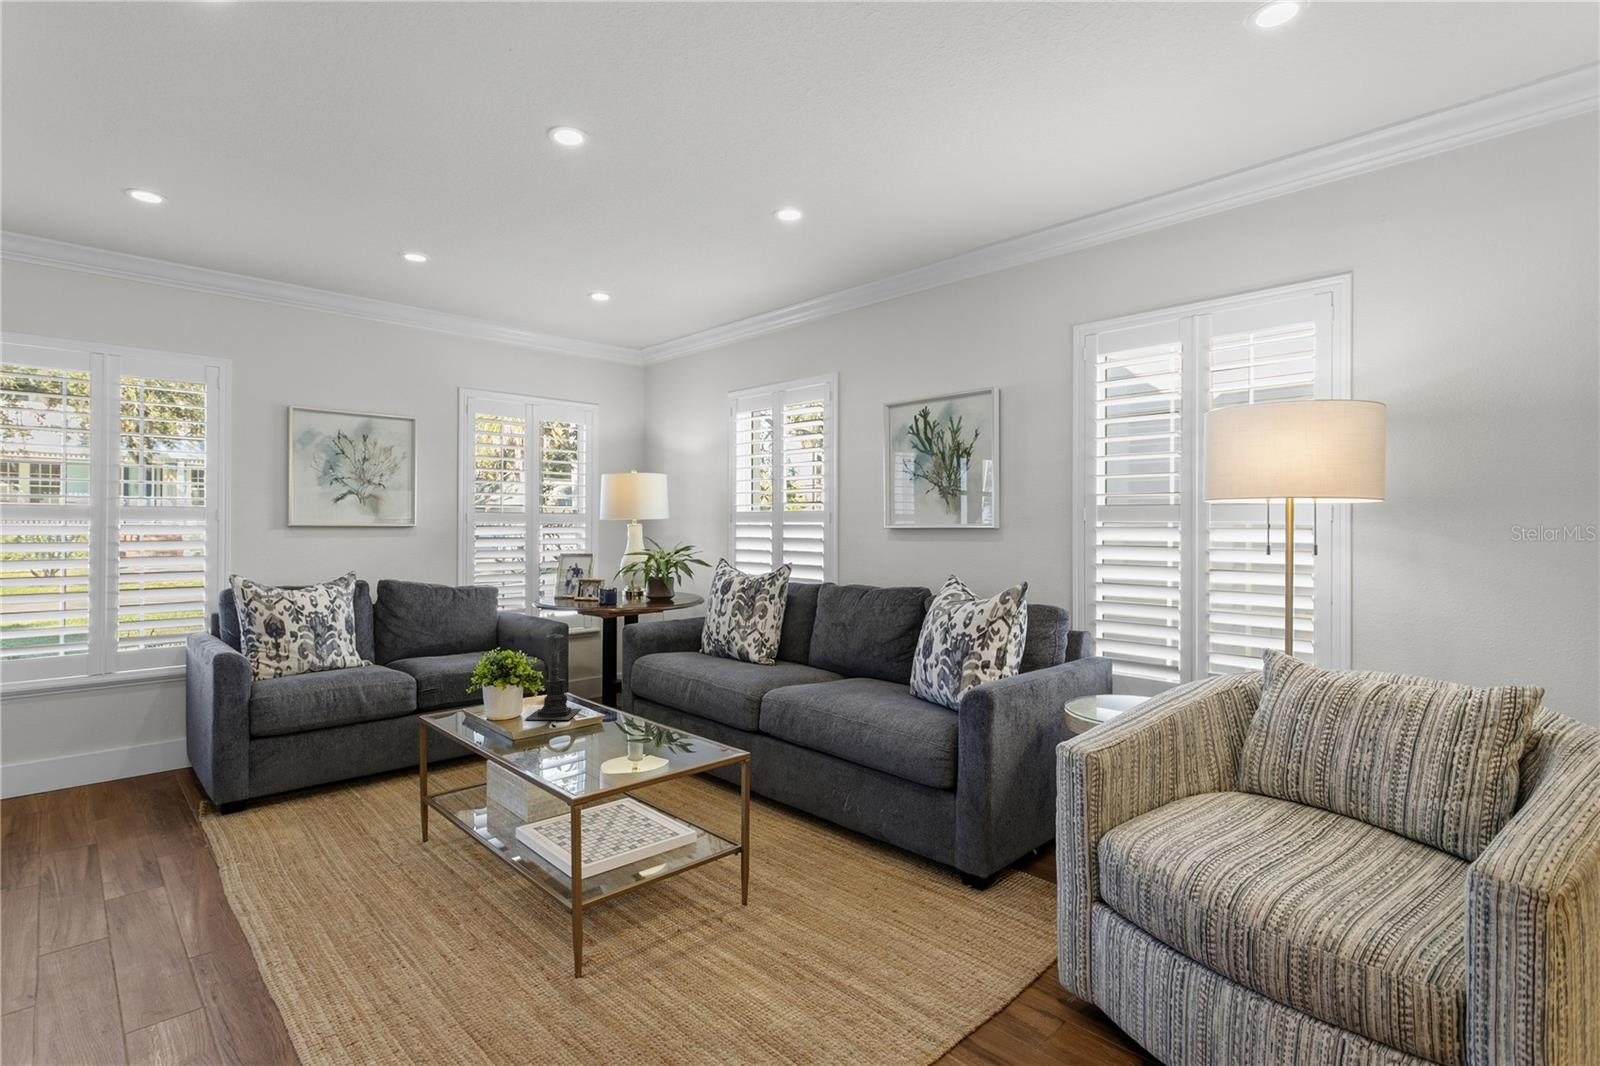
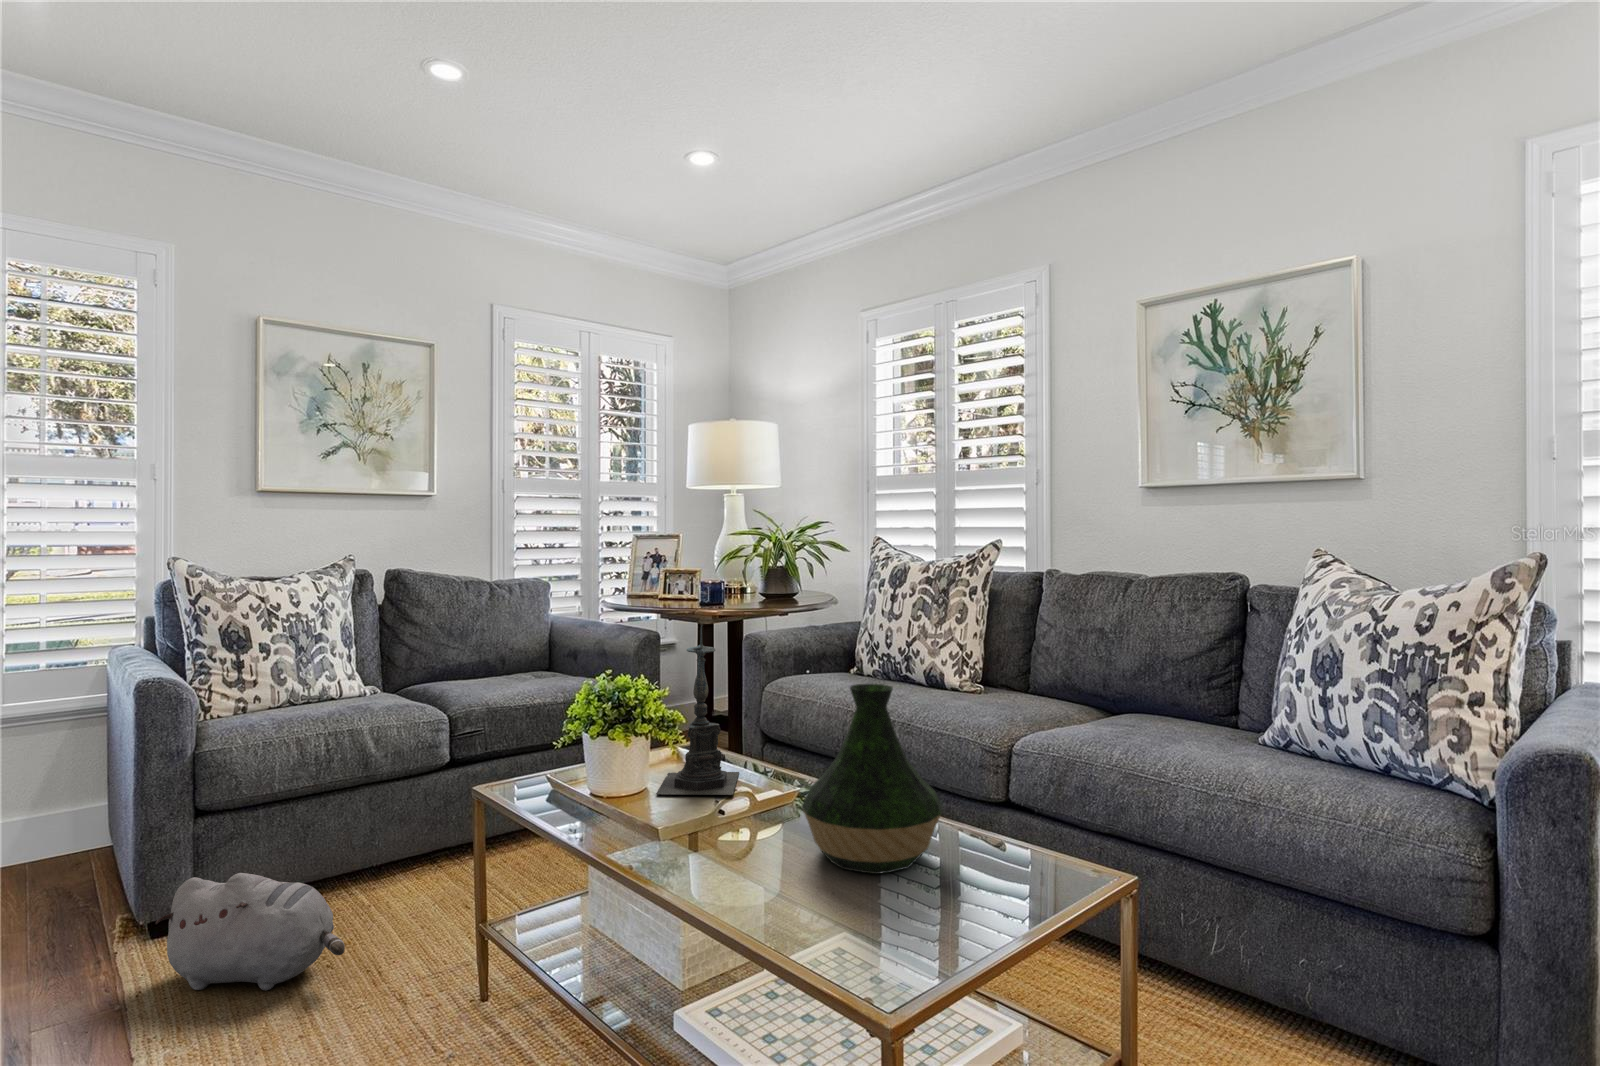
vase: none [589,655,665,754] -> present [802,684,942,874]
plush toy: none [229,770,344,839] -> present [155,873,345,990]

